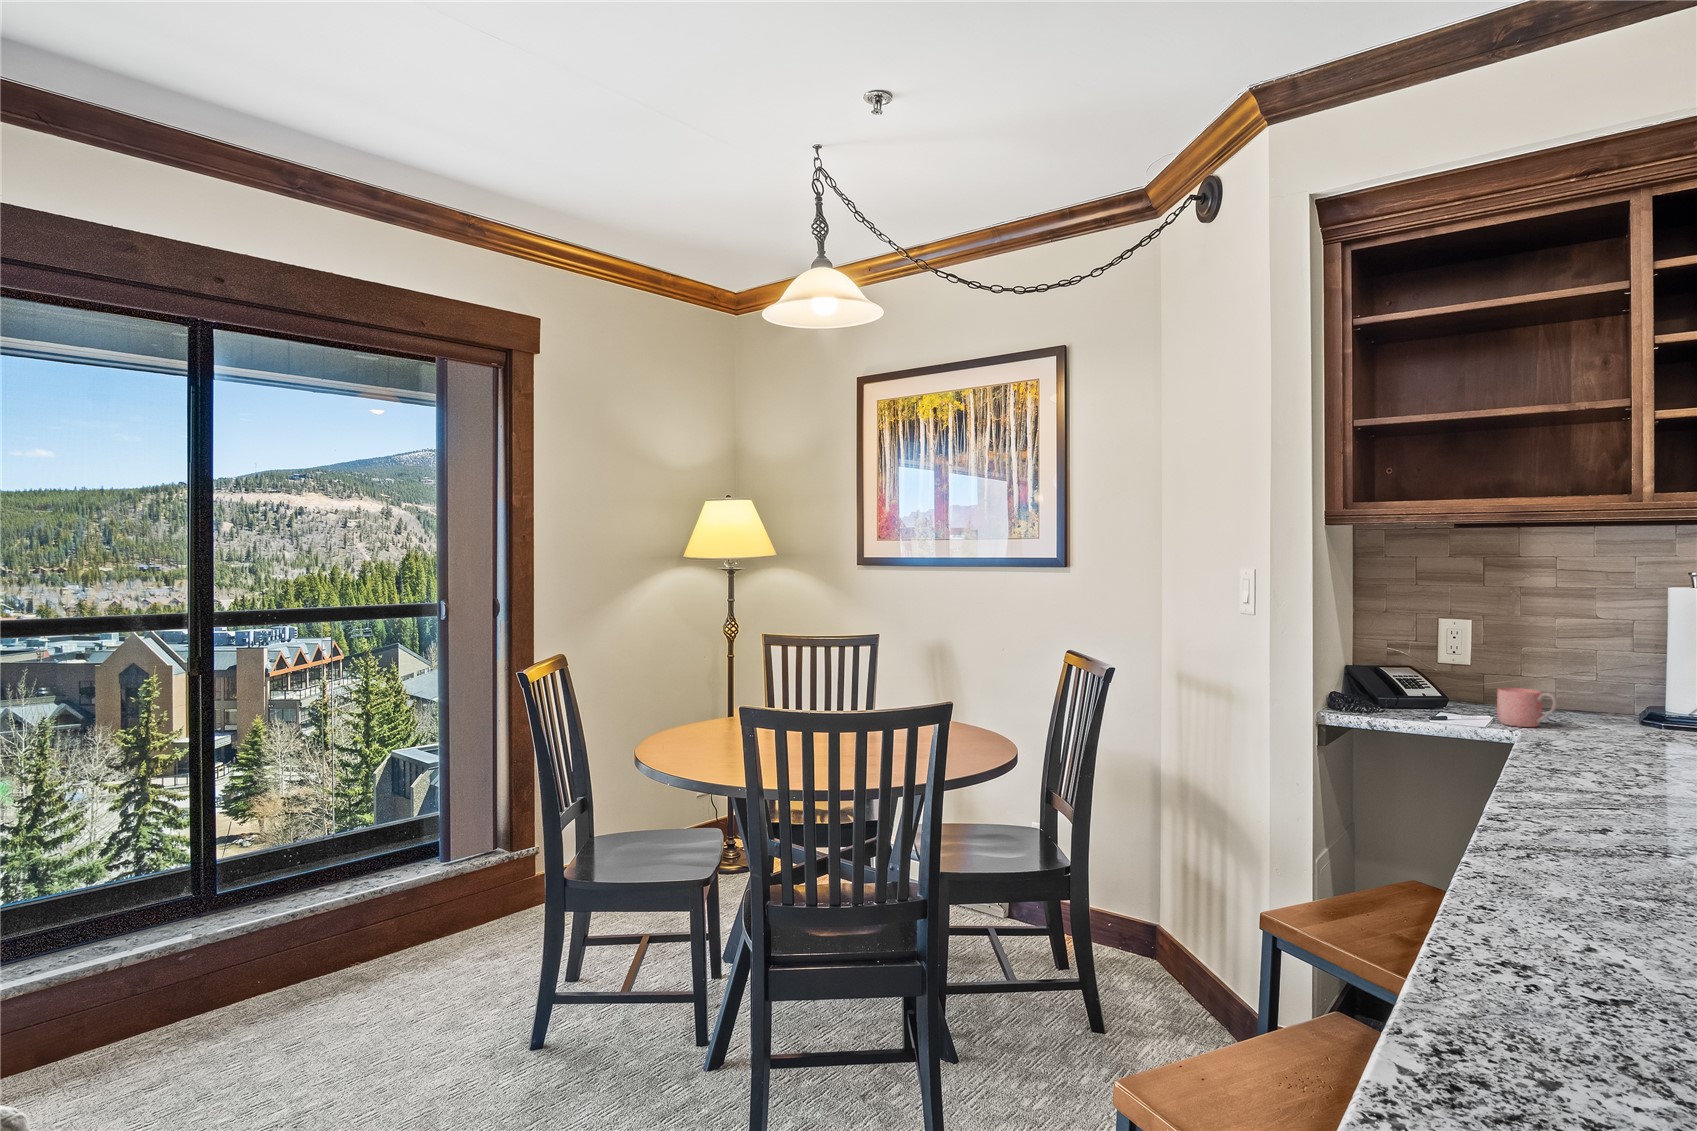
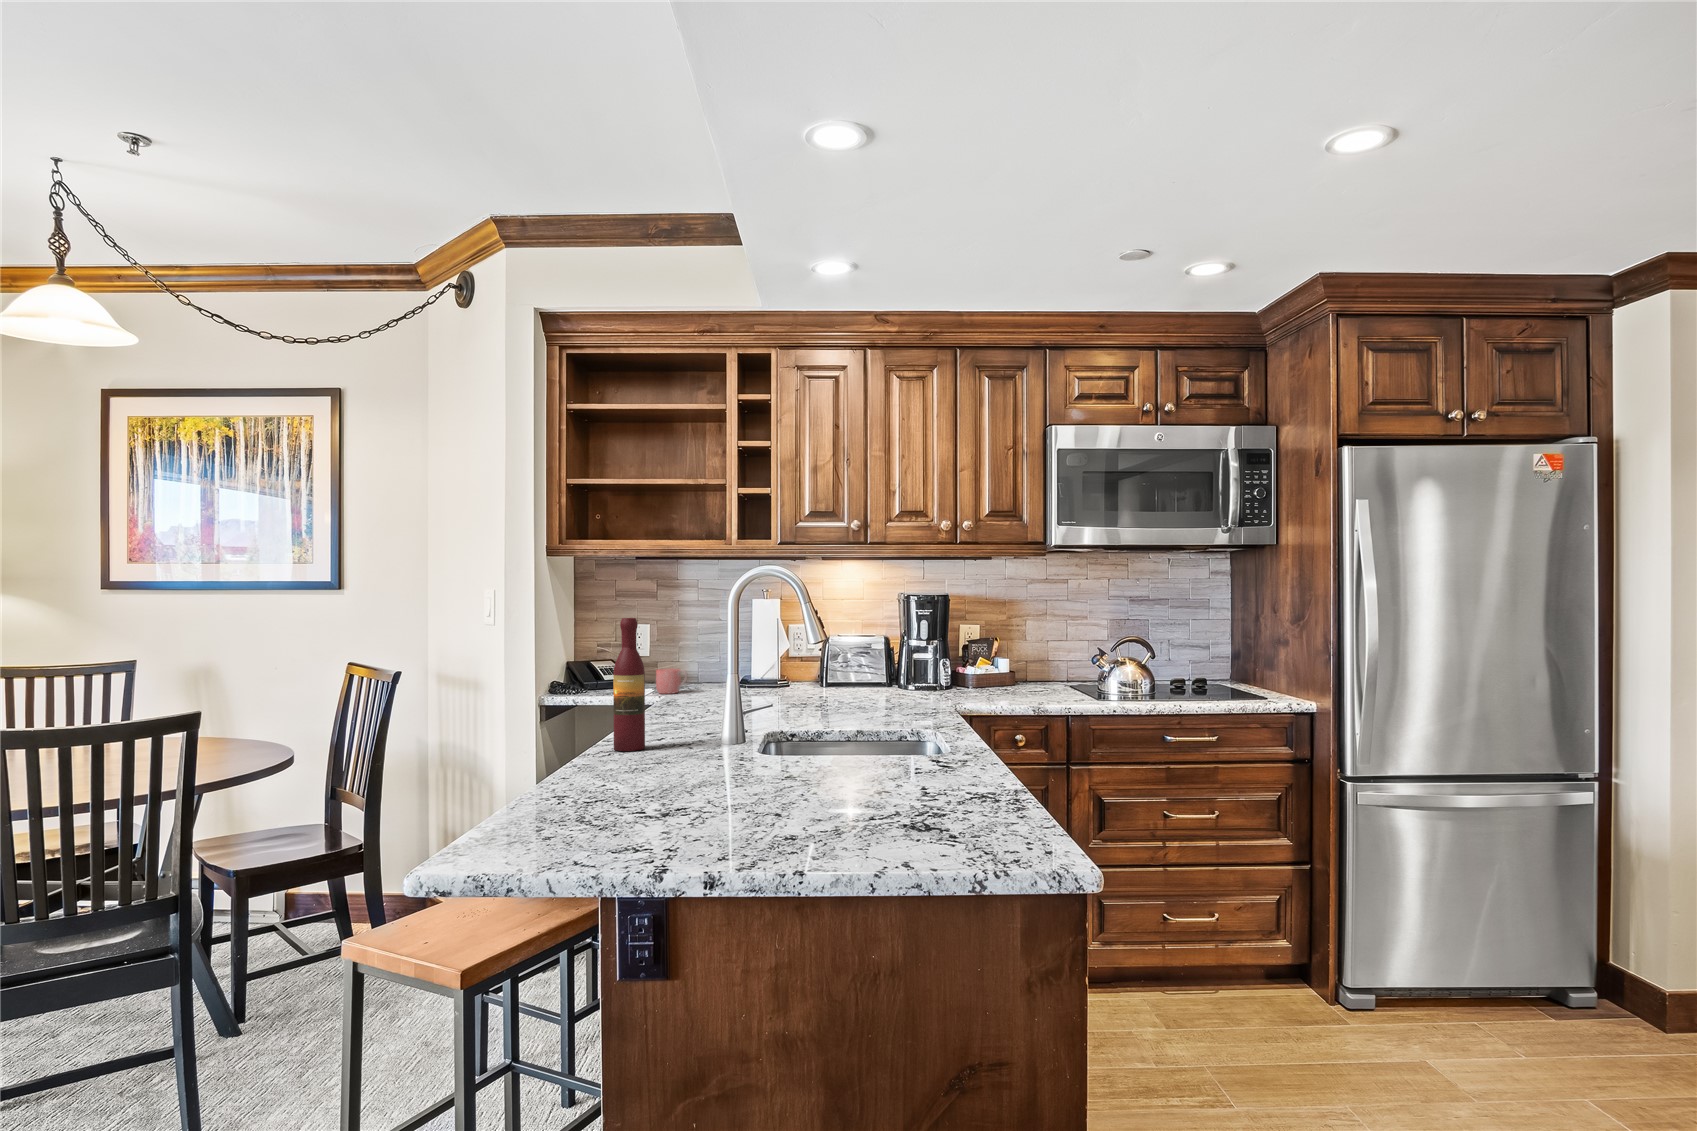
wine bottle: none [1570,633,1645,887] -> present [613,618,645,751]

